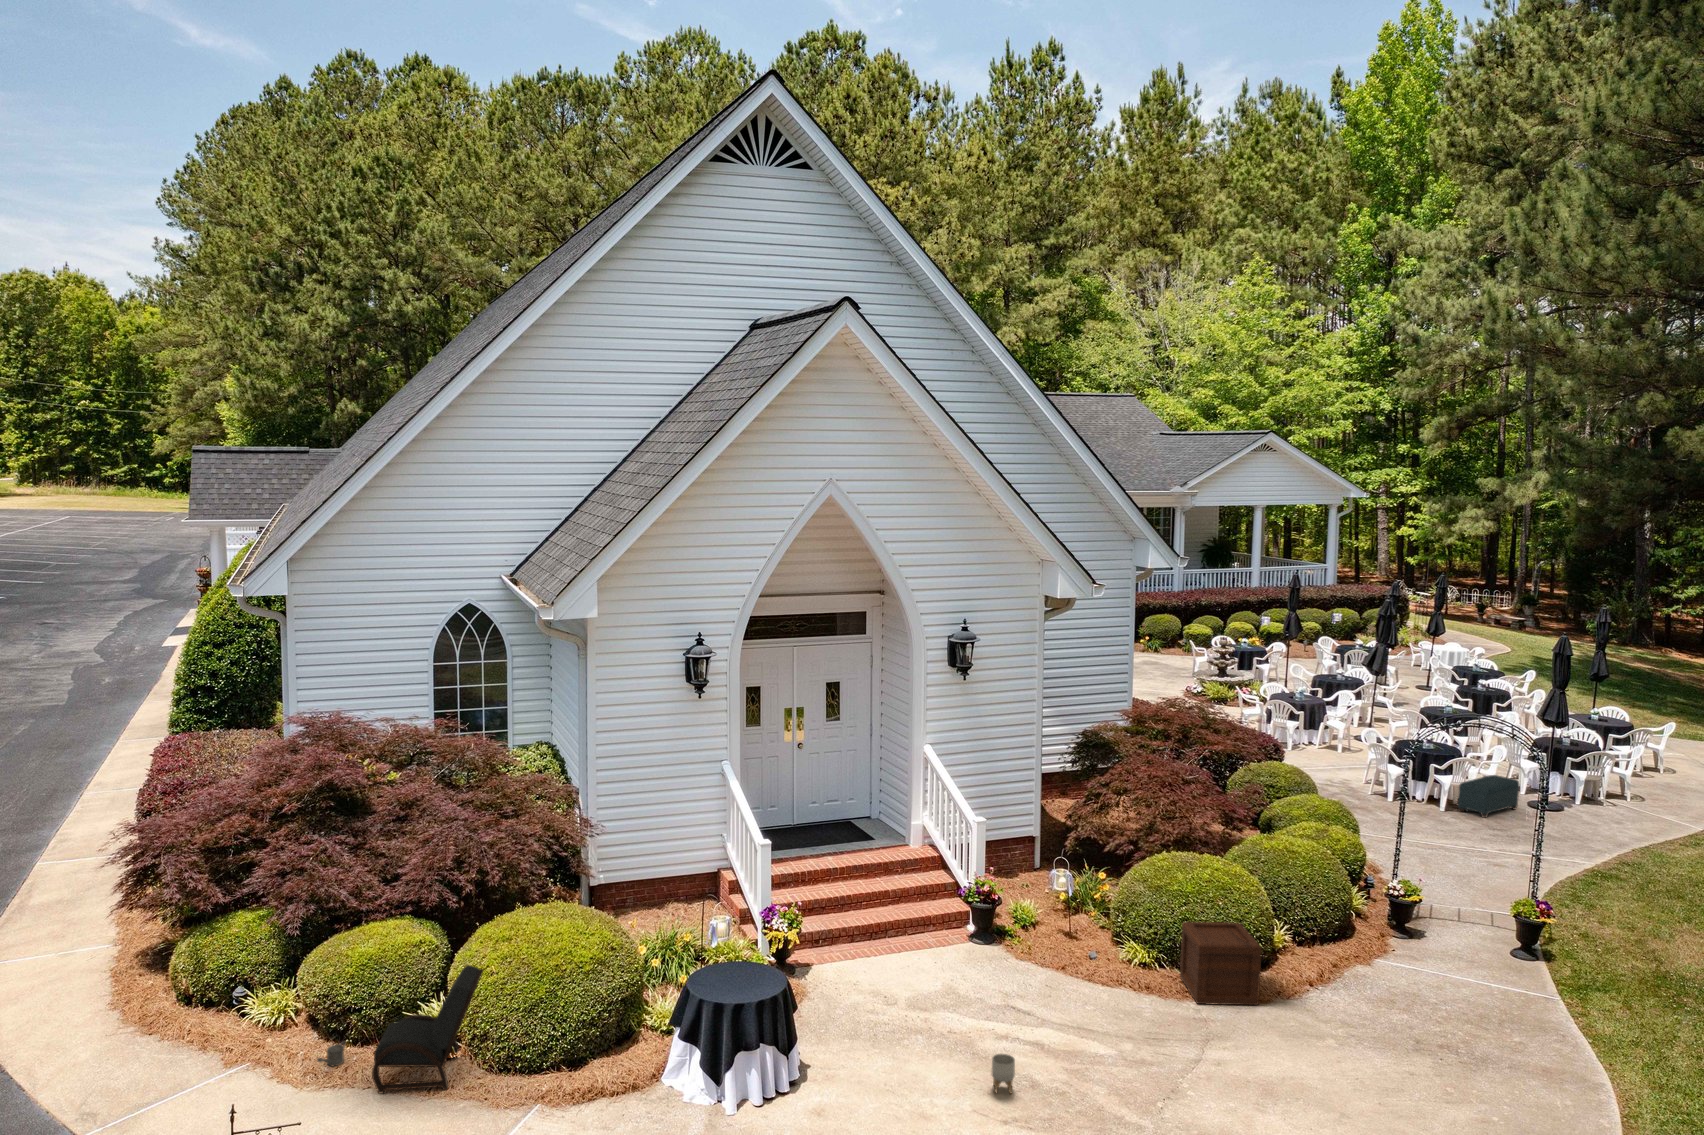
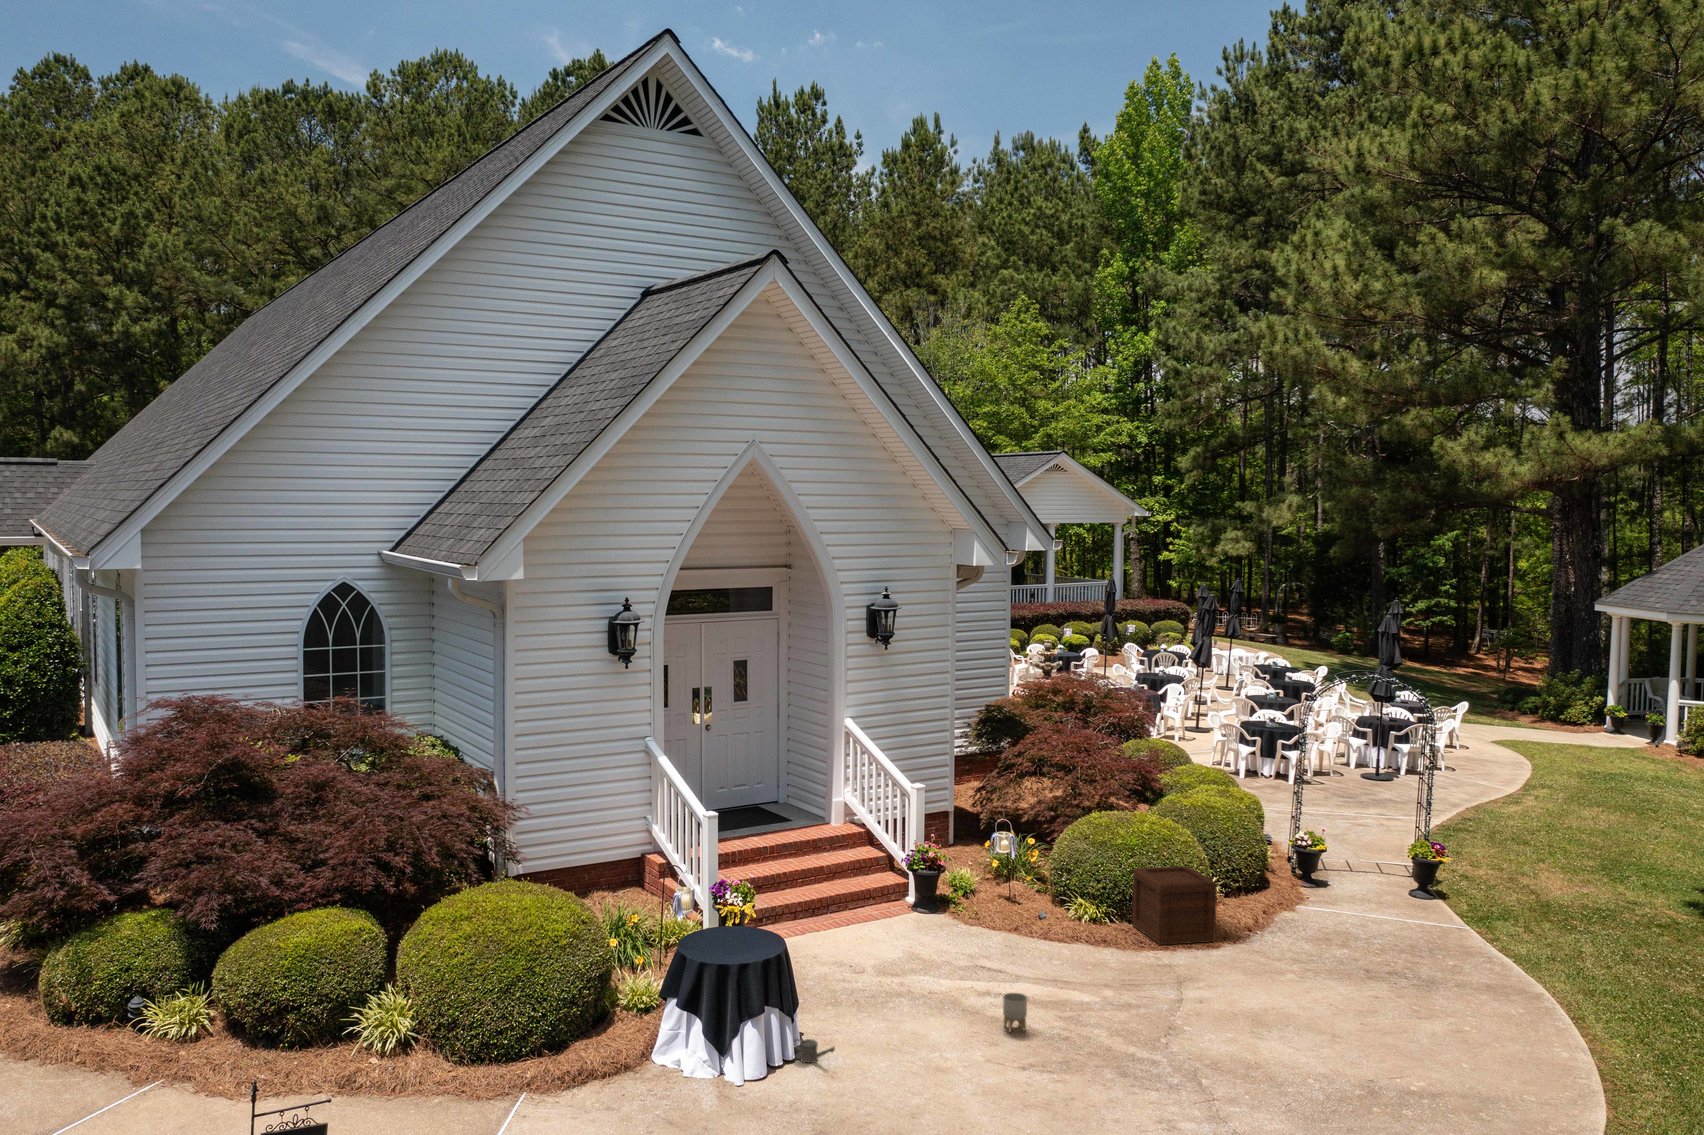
bench: present [1458,775,1519,818] -> none [1303,749,1353,788]
lounge chair: present [372,965,483,1093] -> none [329,945,450,1096]
watering can: present [317,1041,346,1066] -> present [794,1039,835,1063]

